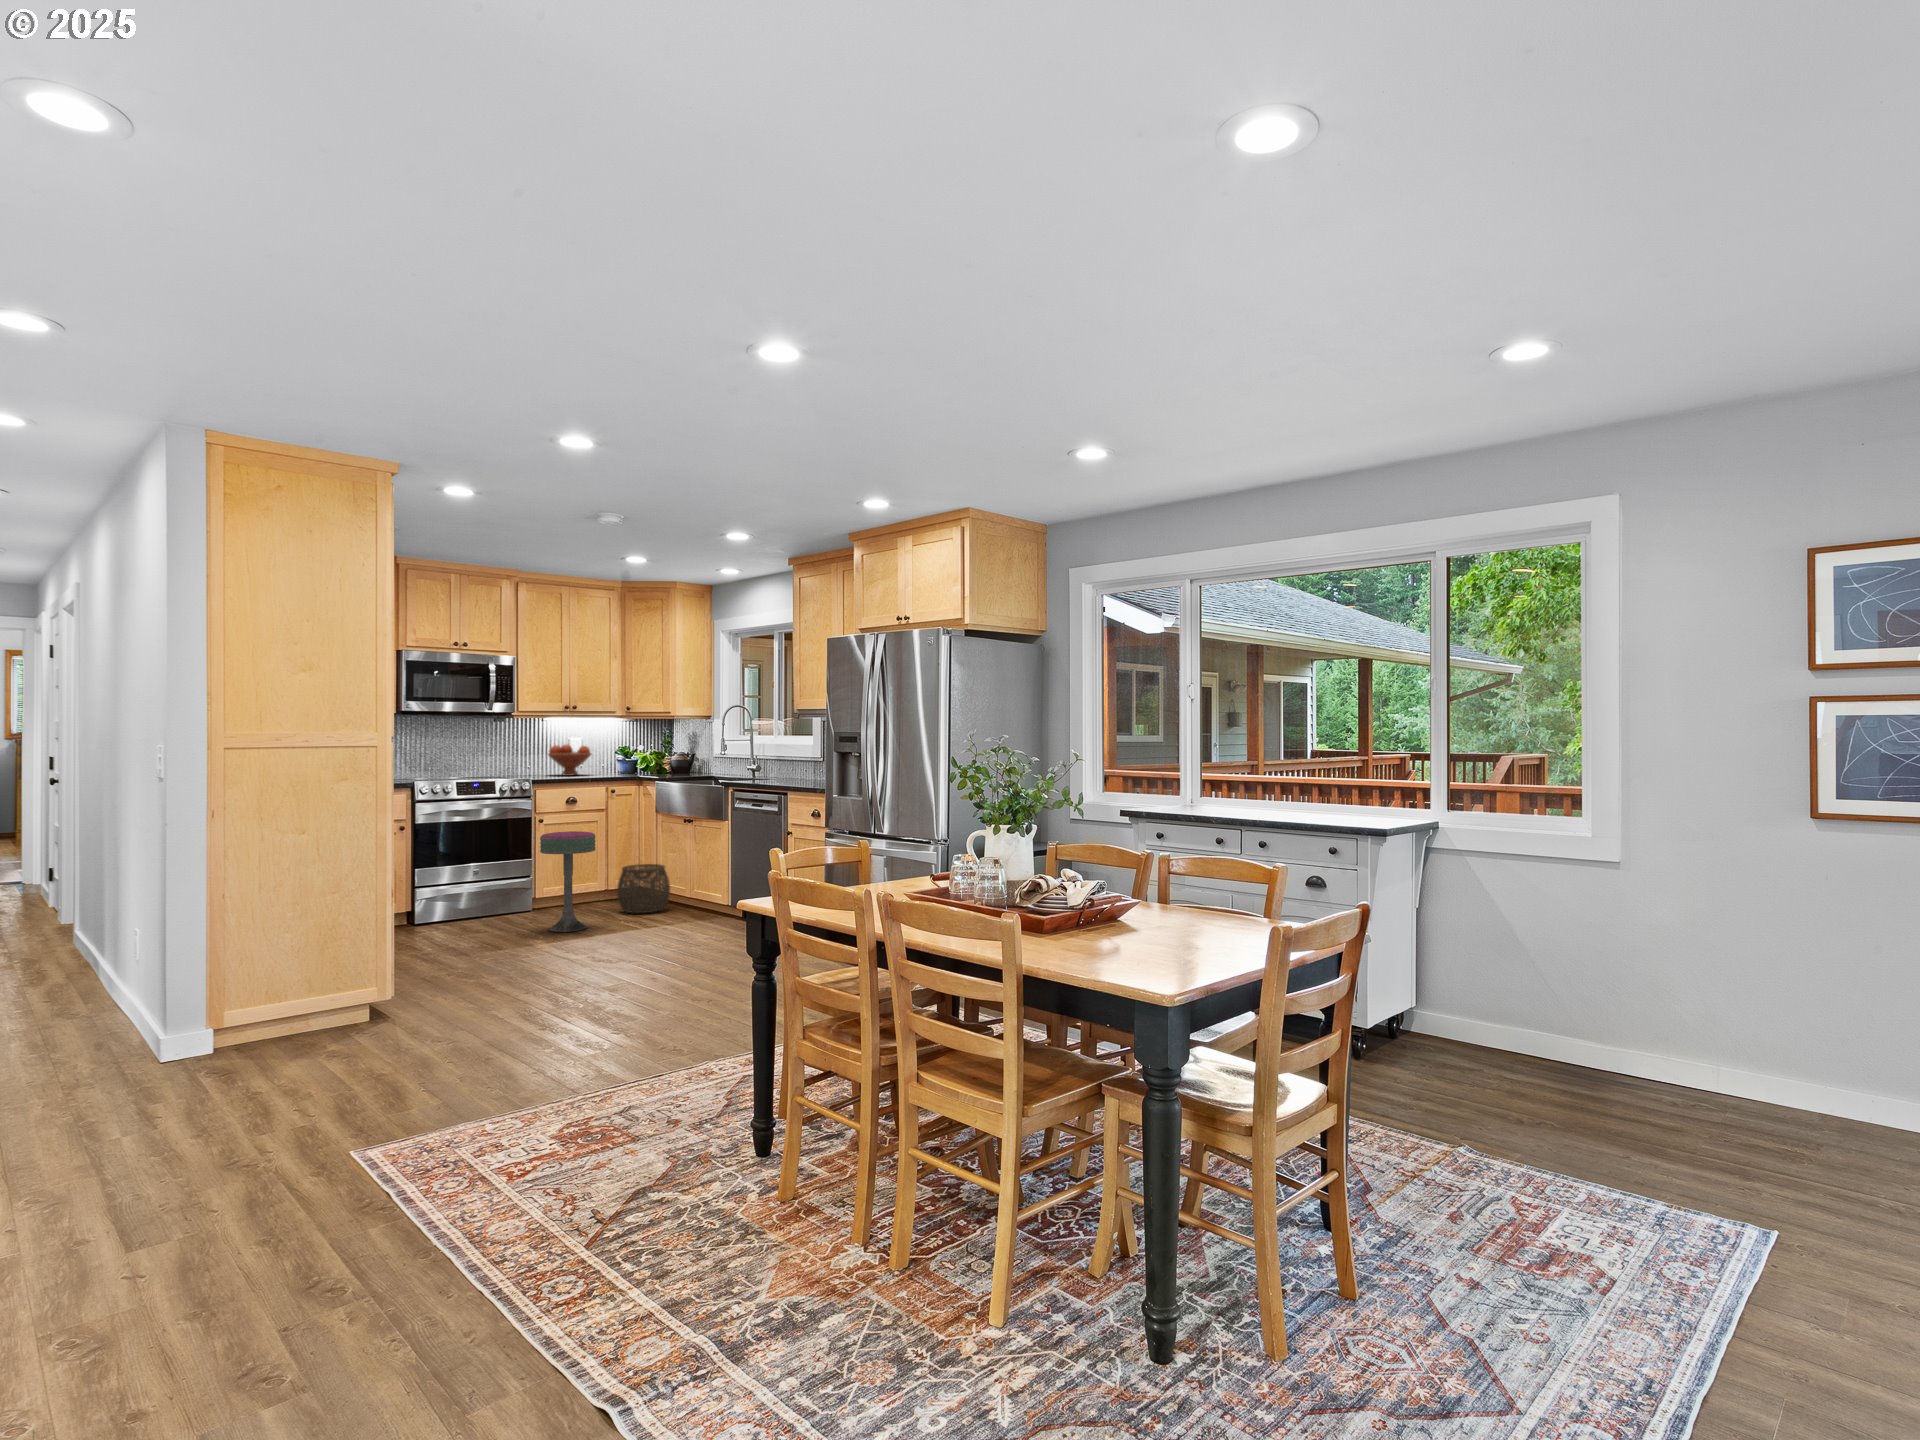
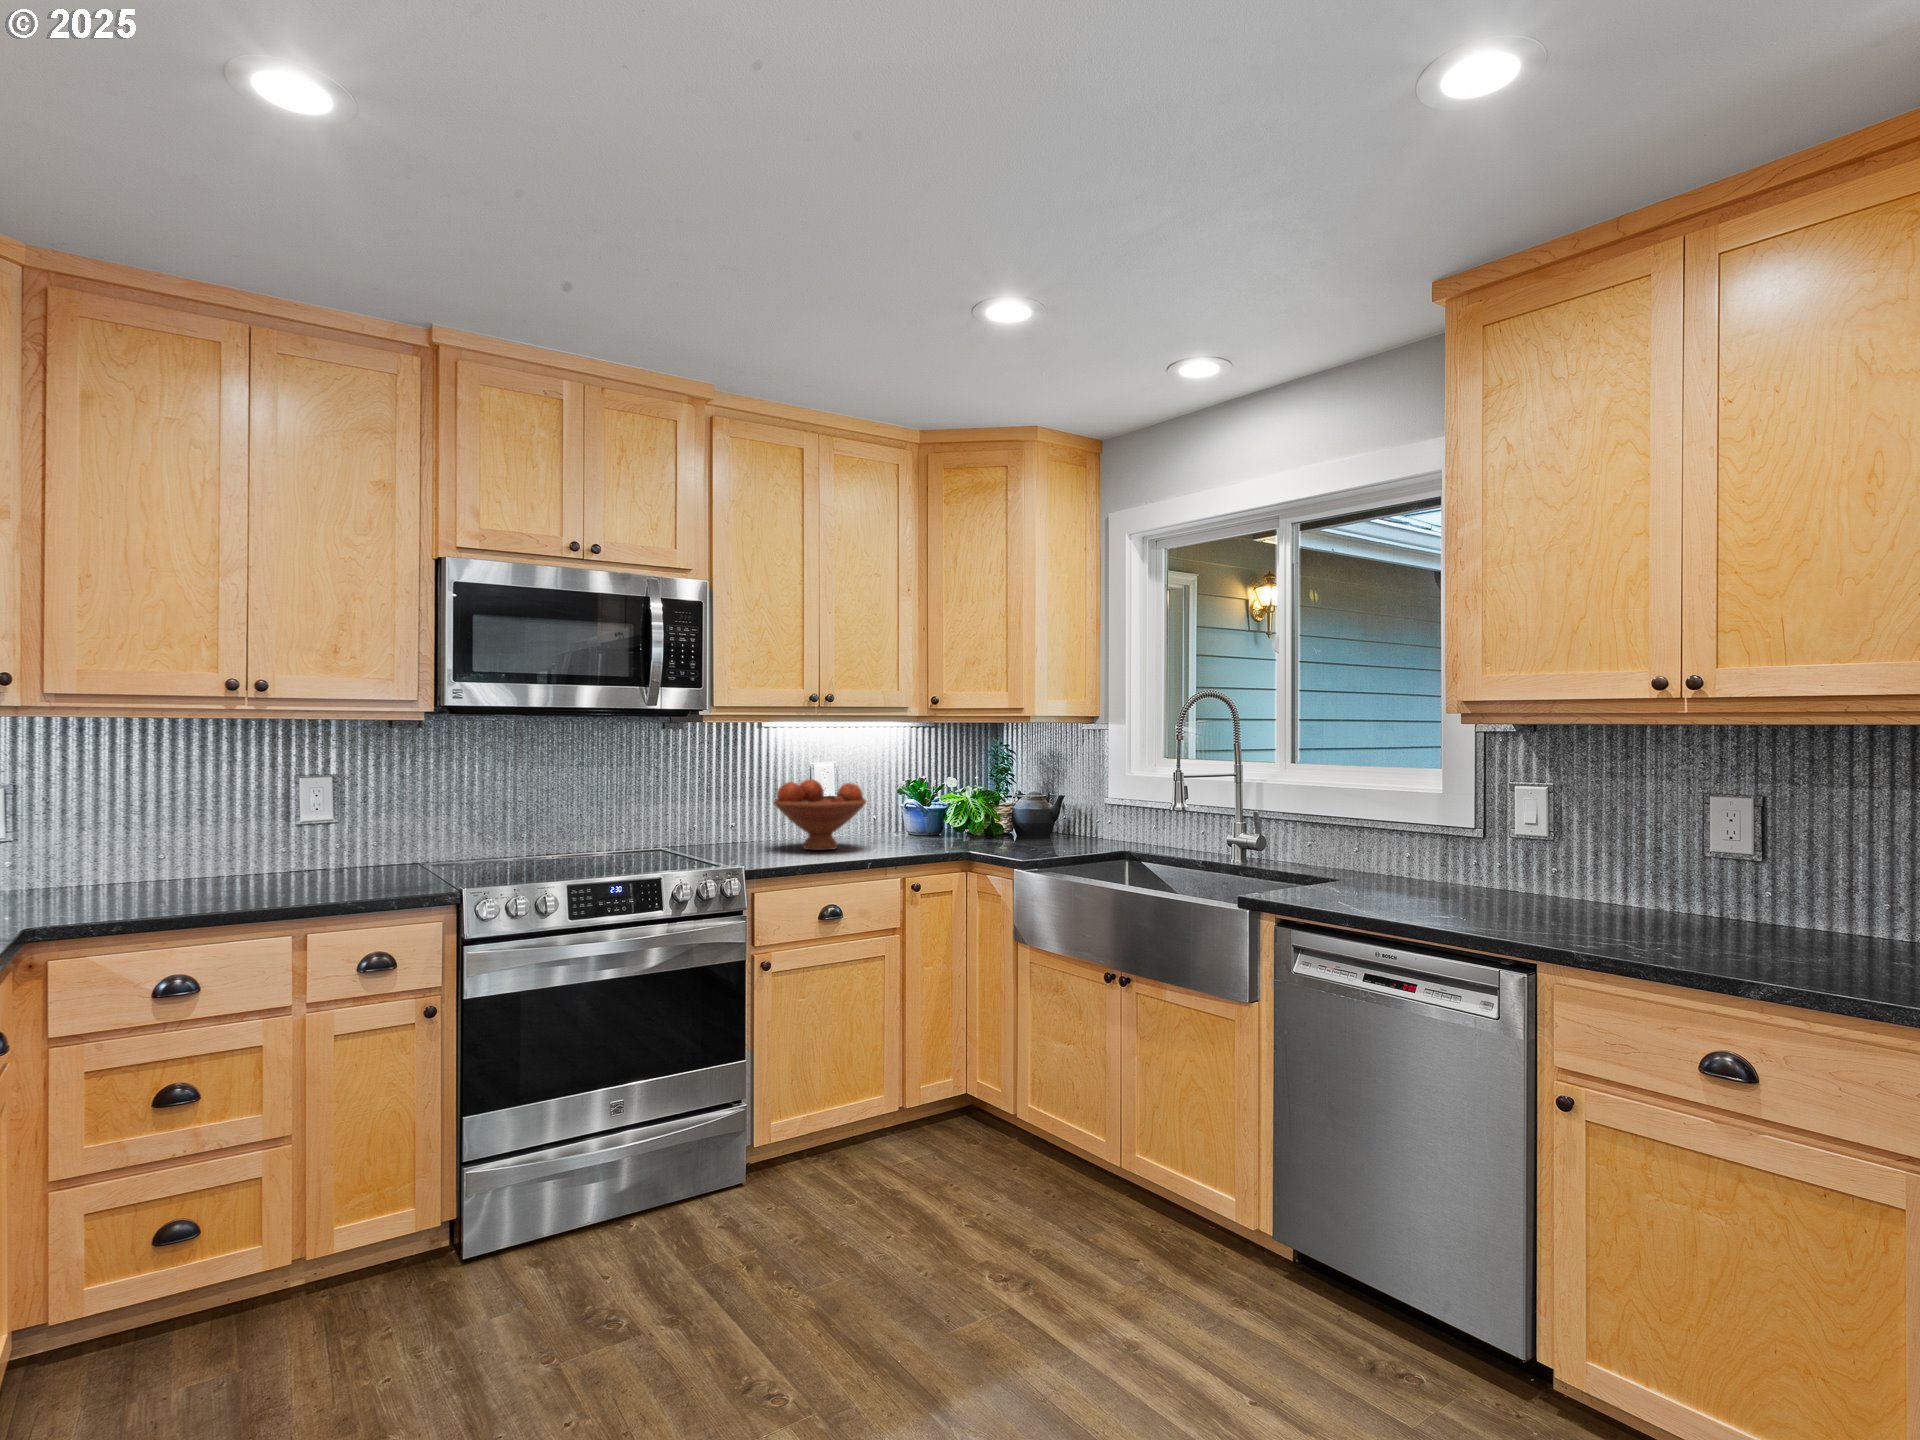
bar stool: present [540,831,595,932] -> none [786,1035,933,1349]
woven basket: present [617,864,670,913] -> none [947,1075,1076,1221]

